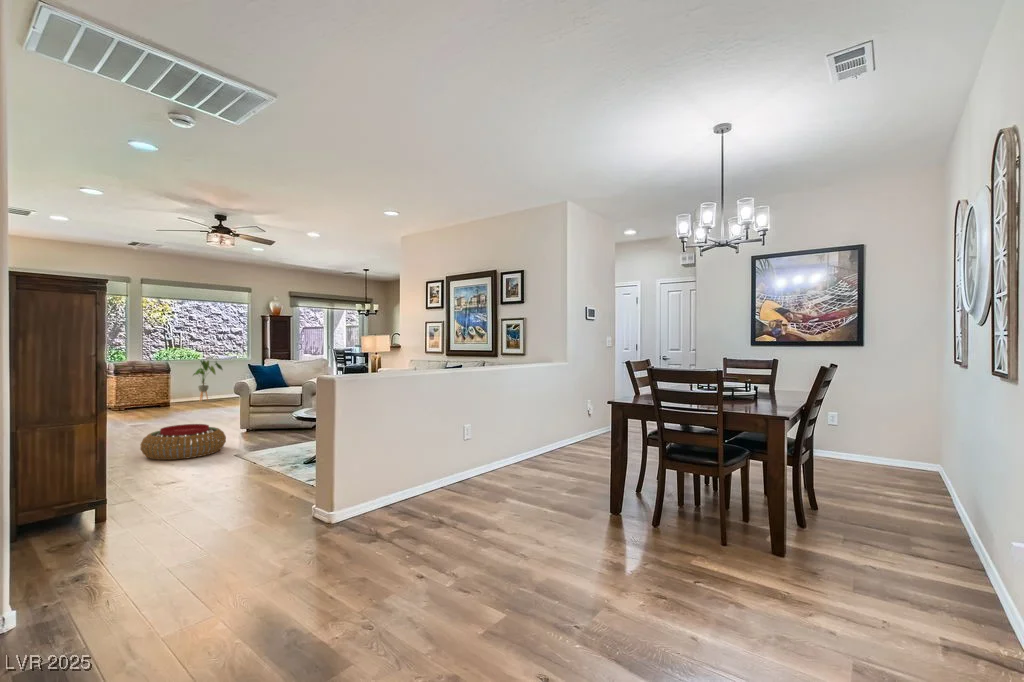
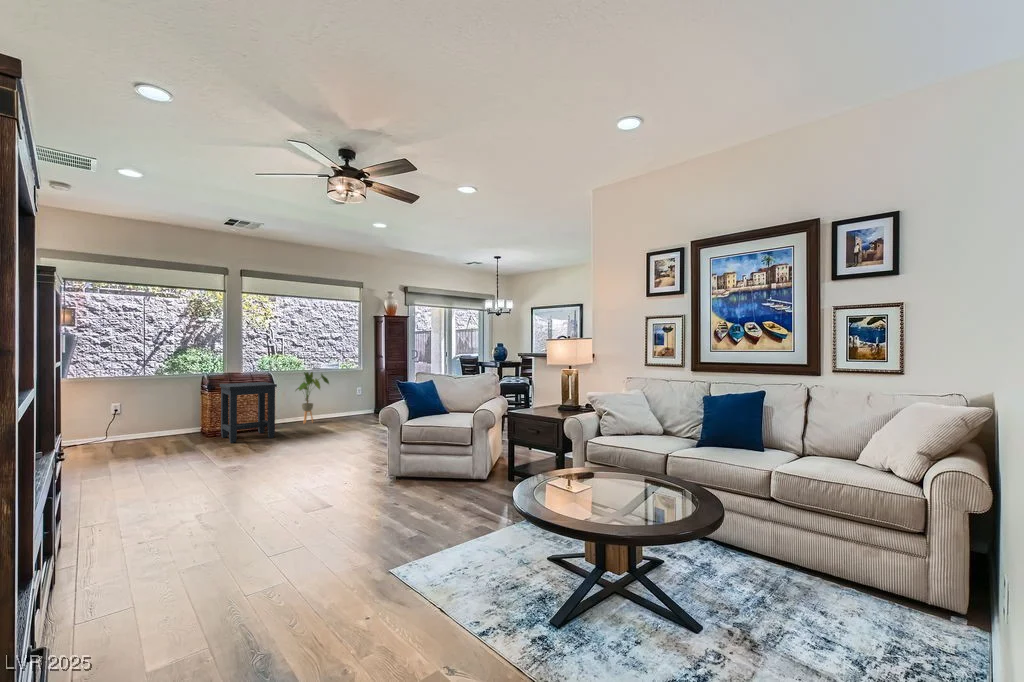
side table: none [125,367,173,413] -> present [220,382,277,443]
pouf: present [140,424,226,460] -> none [265,484,390,557]

